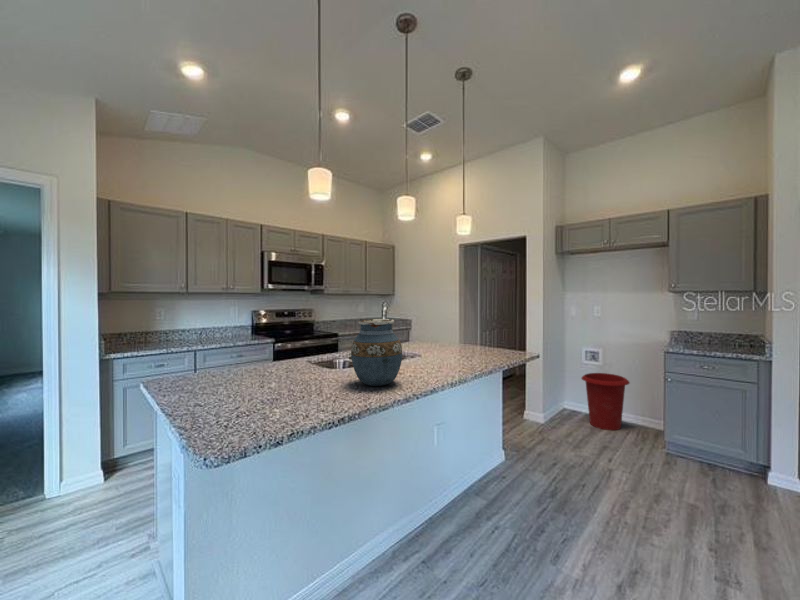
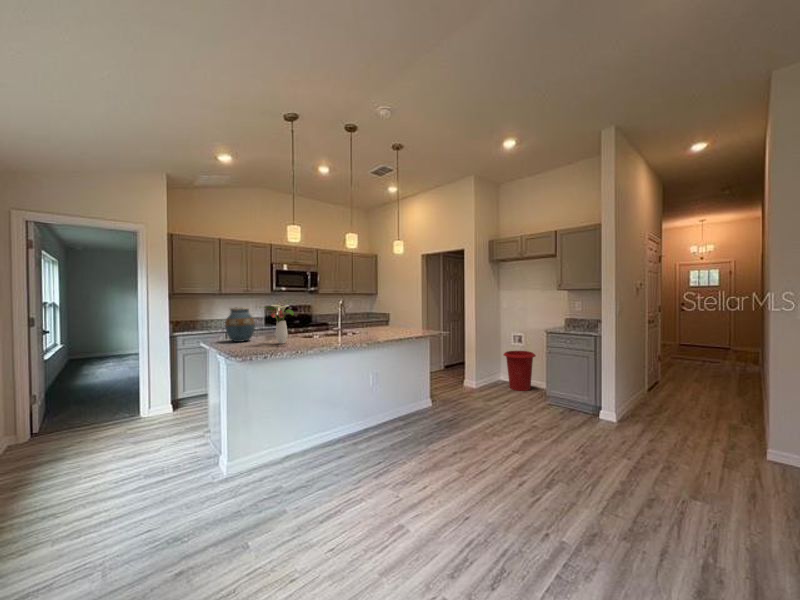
flower arrangement: none [254,314,321,387] -> present [266,305,294,344]
vase: present [351,319,402,386] -> present [225,307,255,342]

